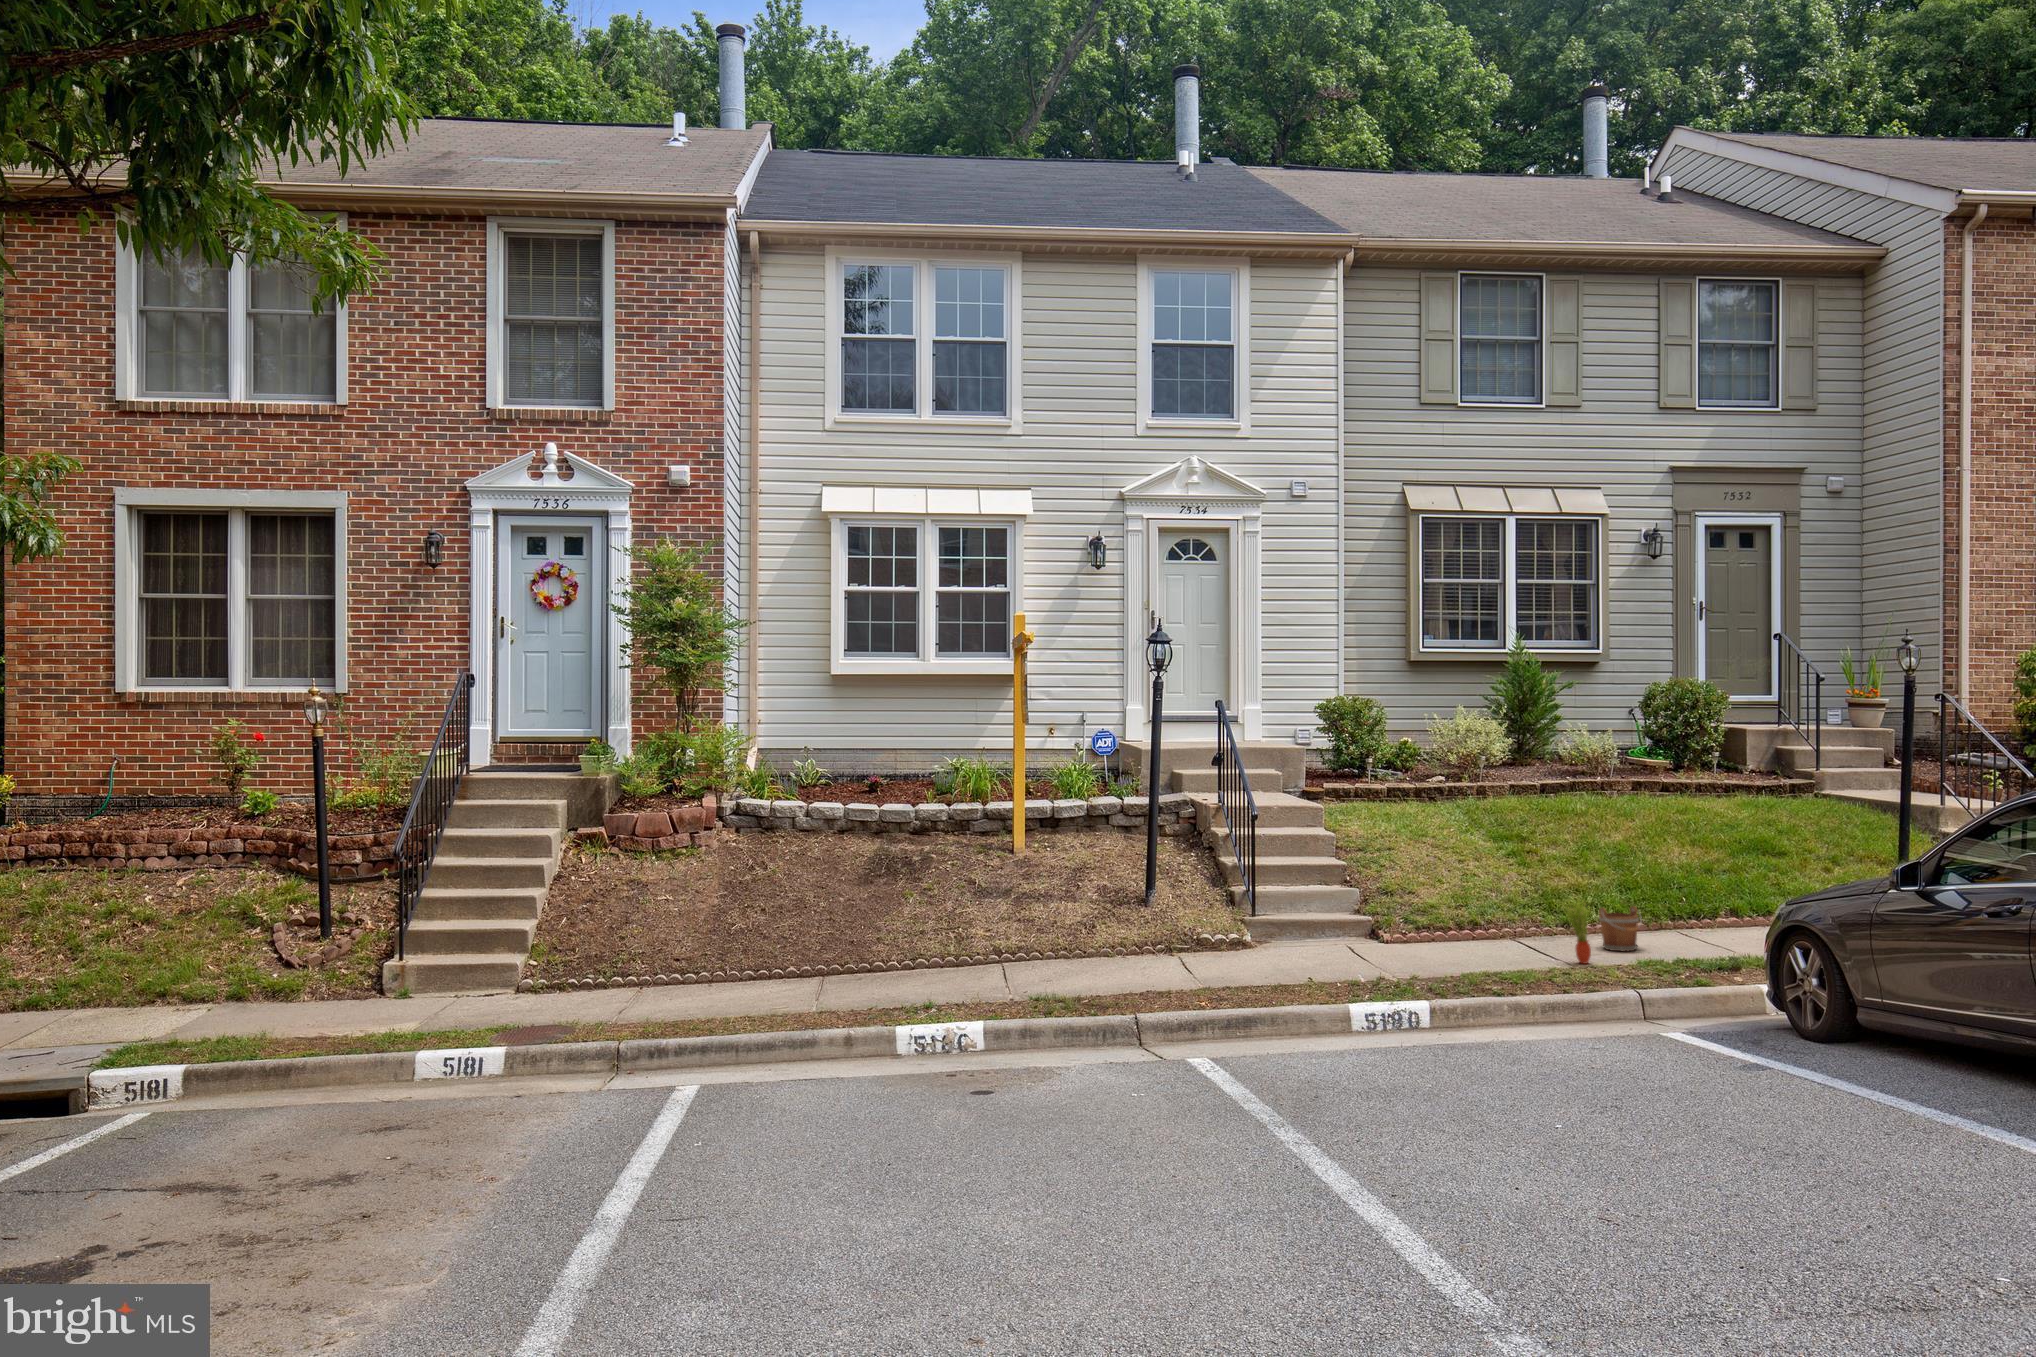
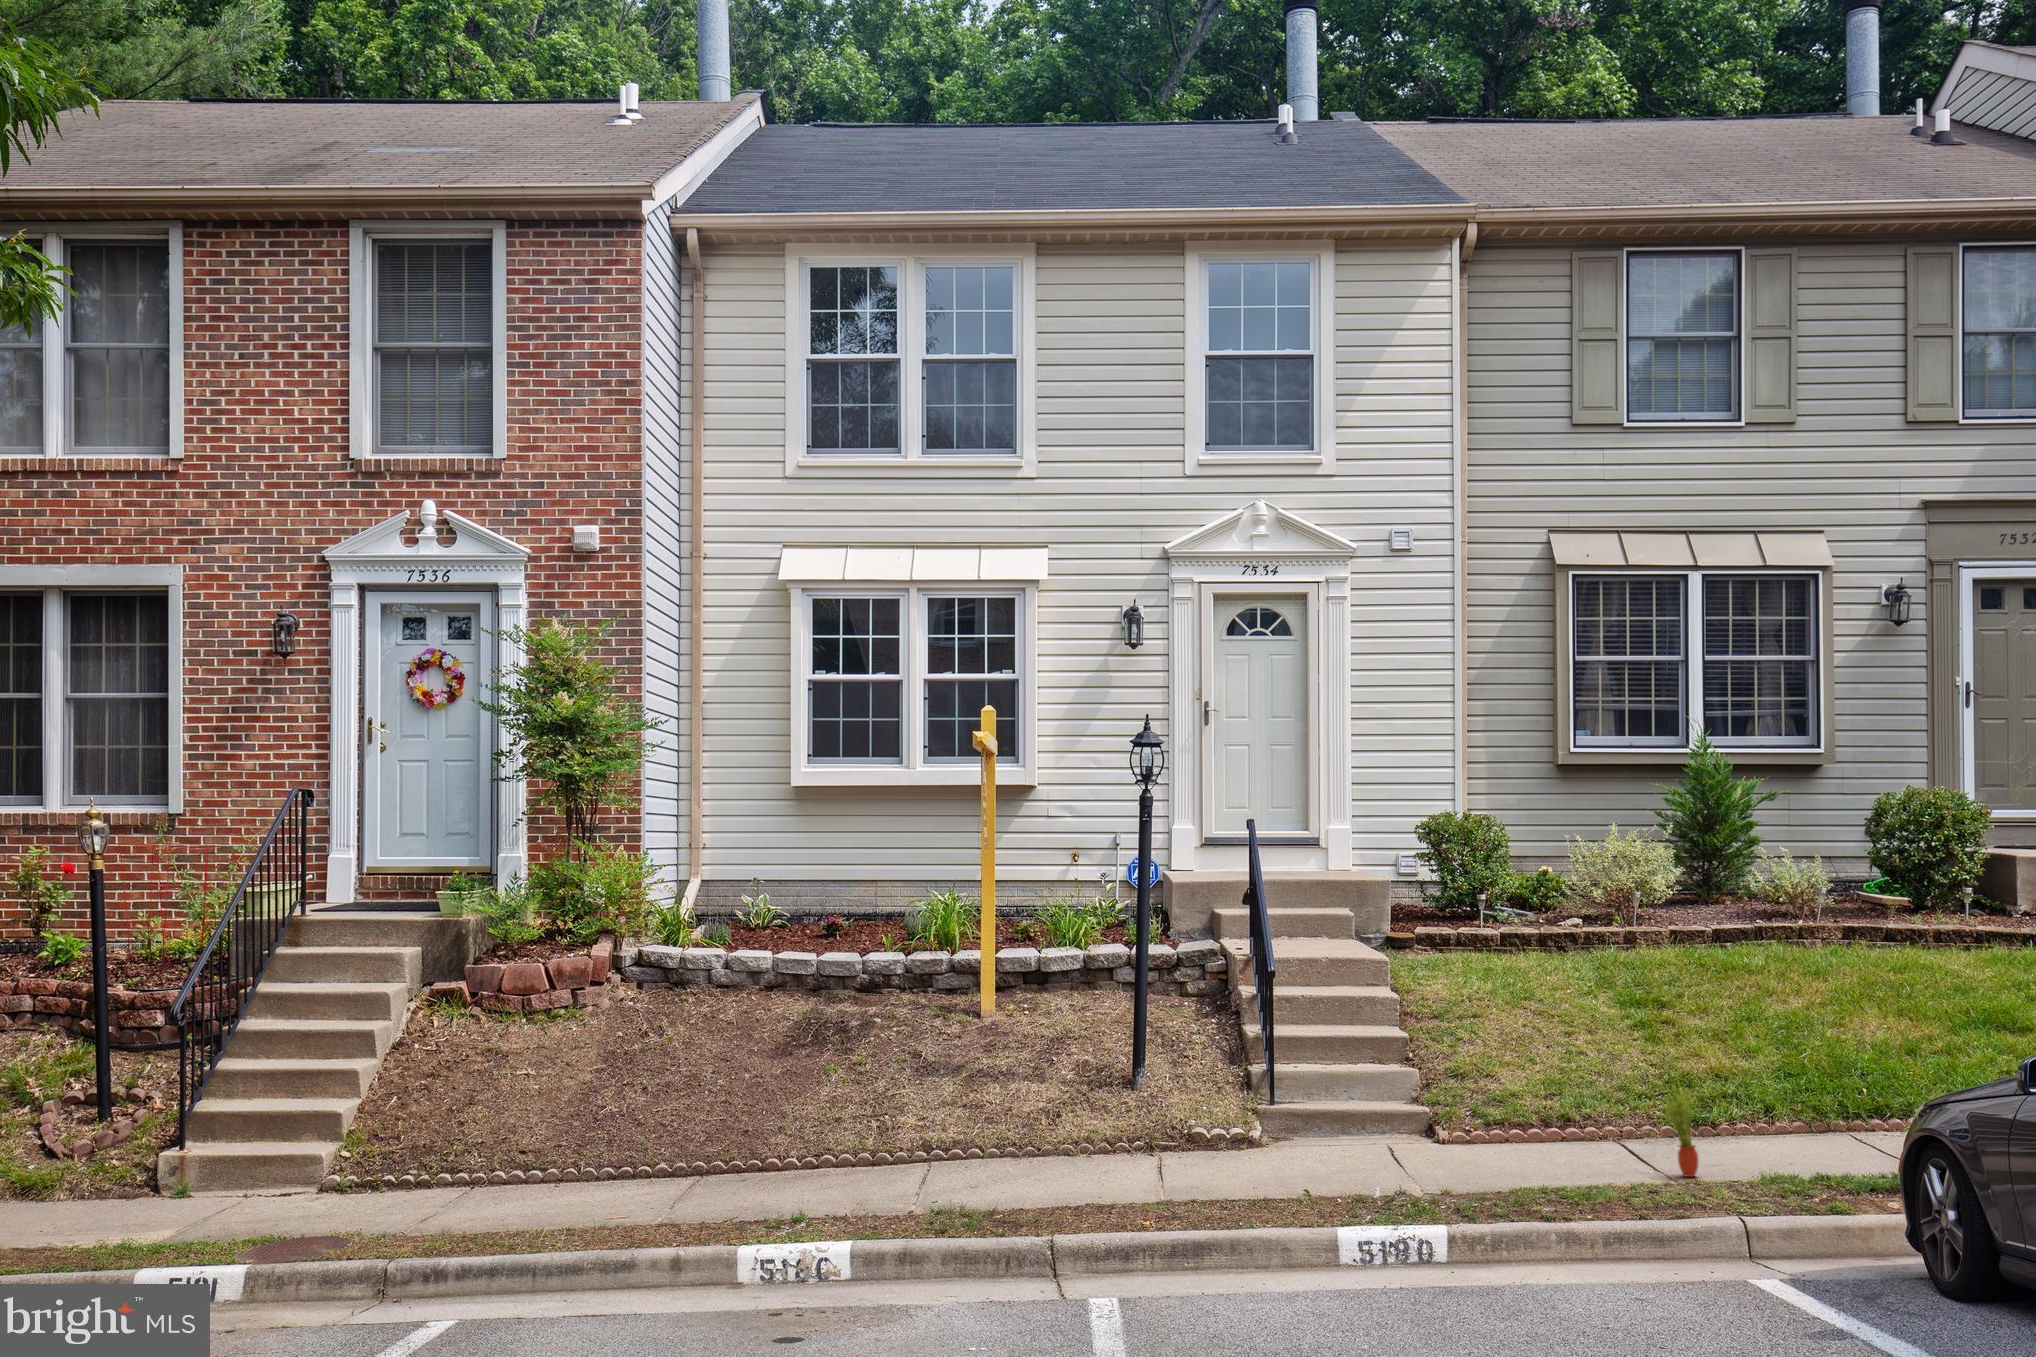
bucket: present [1599,906,1642,951] -> none [1722,1099,1780,1161]

